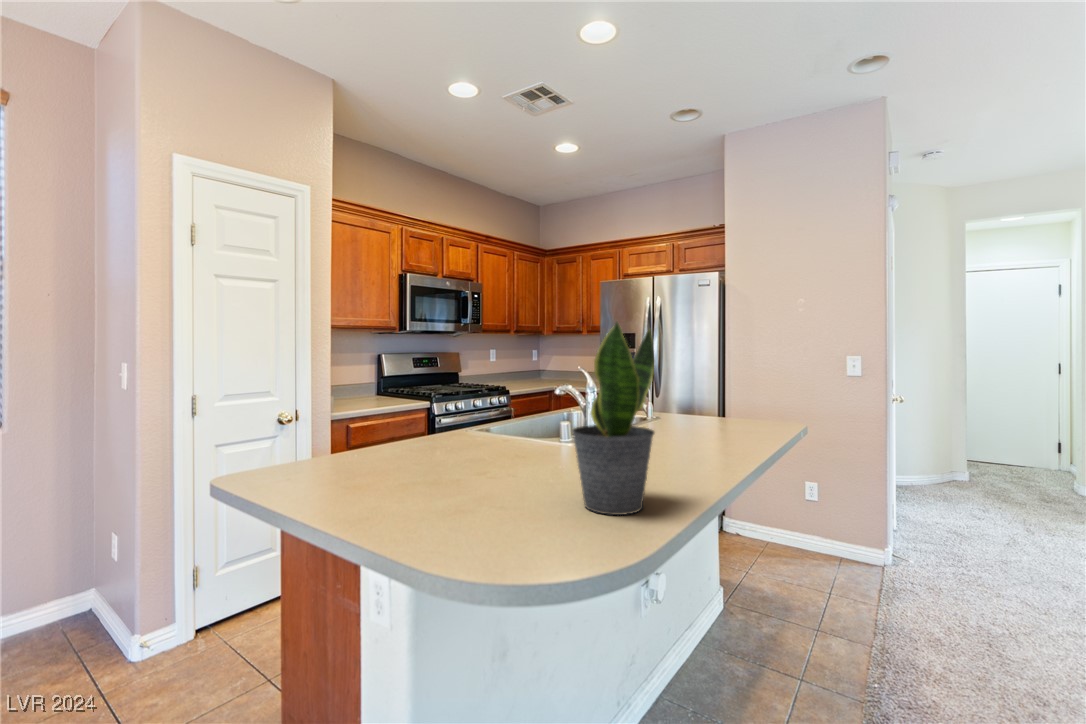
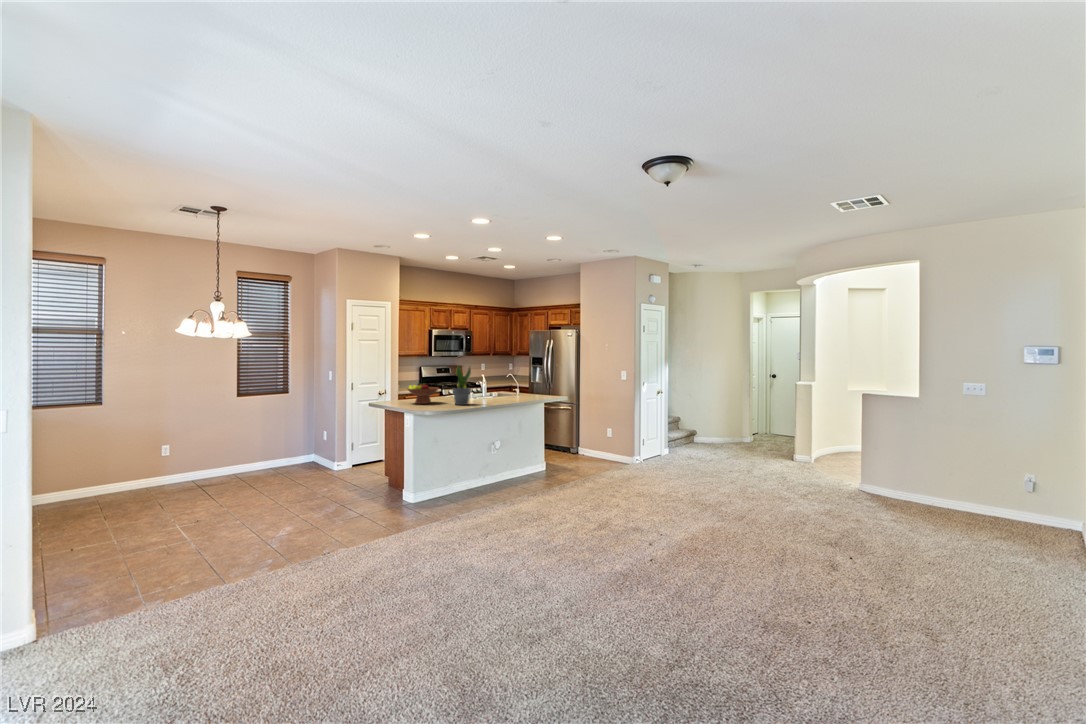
fruit bowl: none [357,408,500,505] -> present [407,383,439,404]

